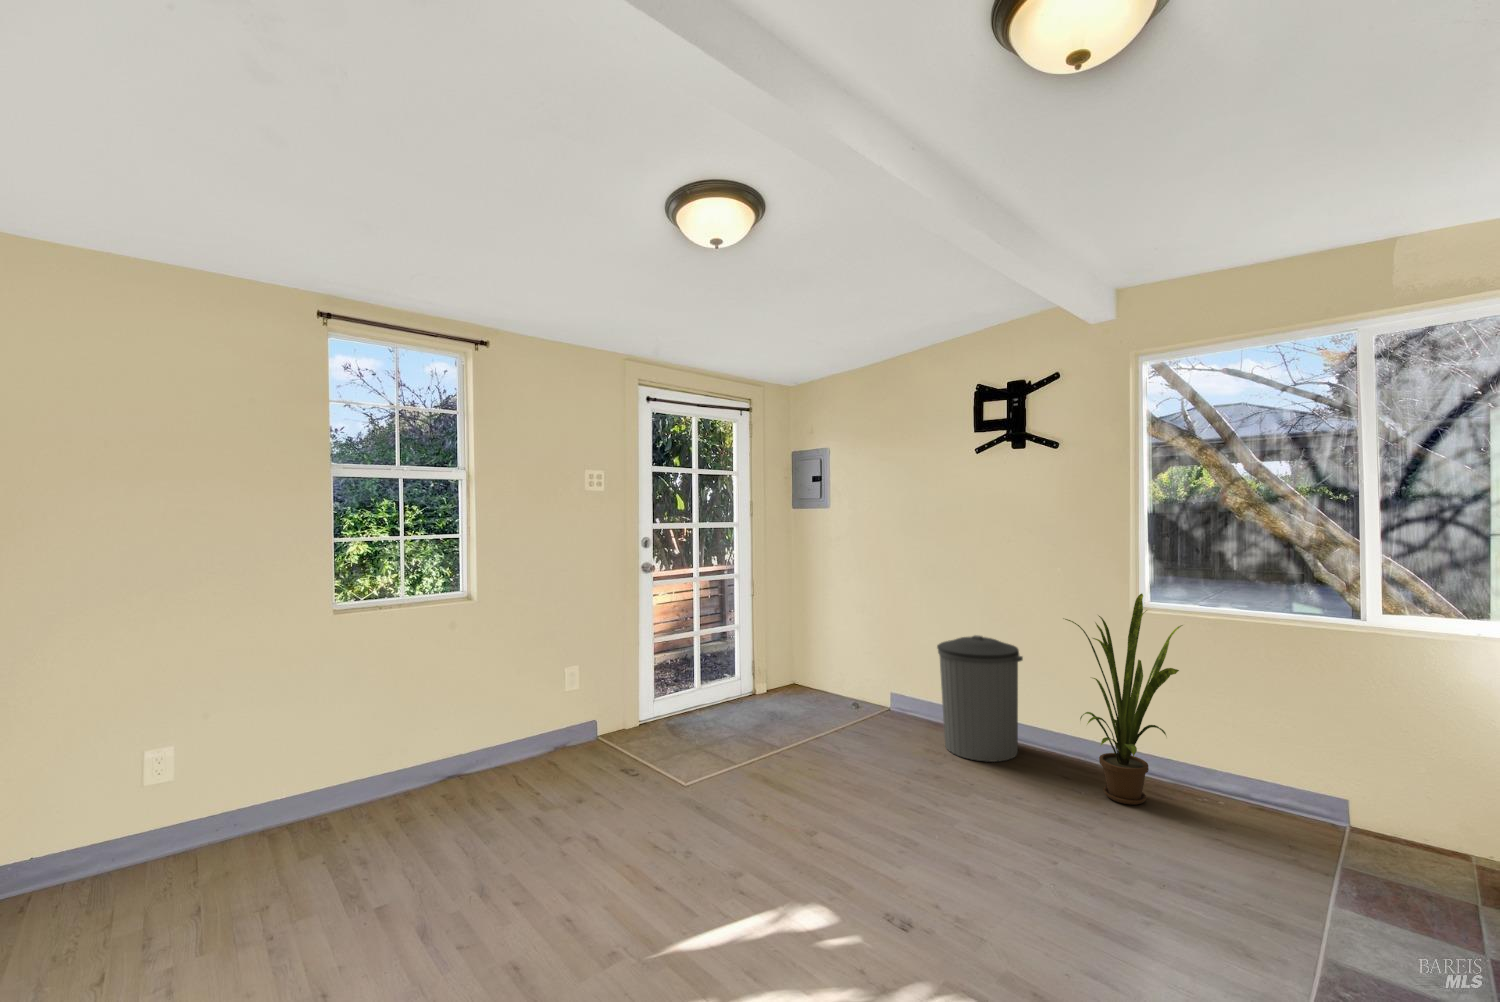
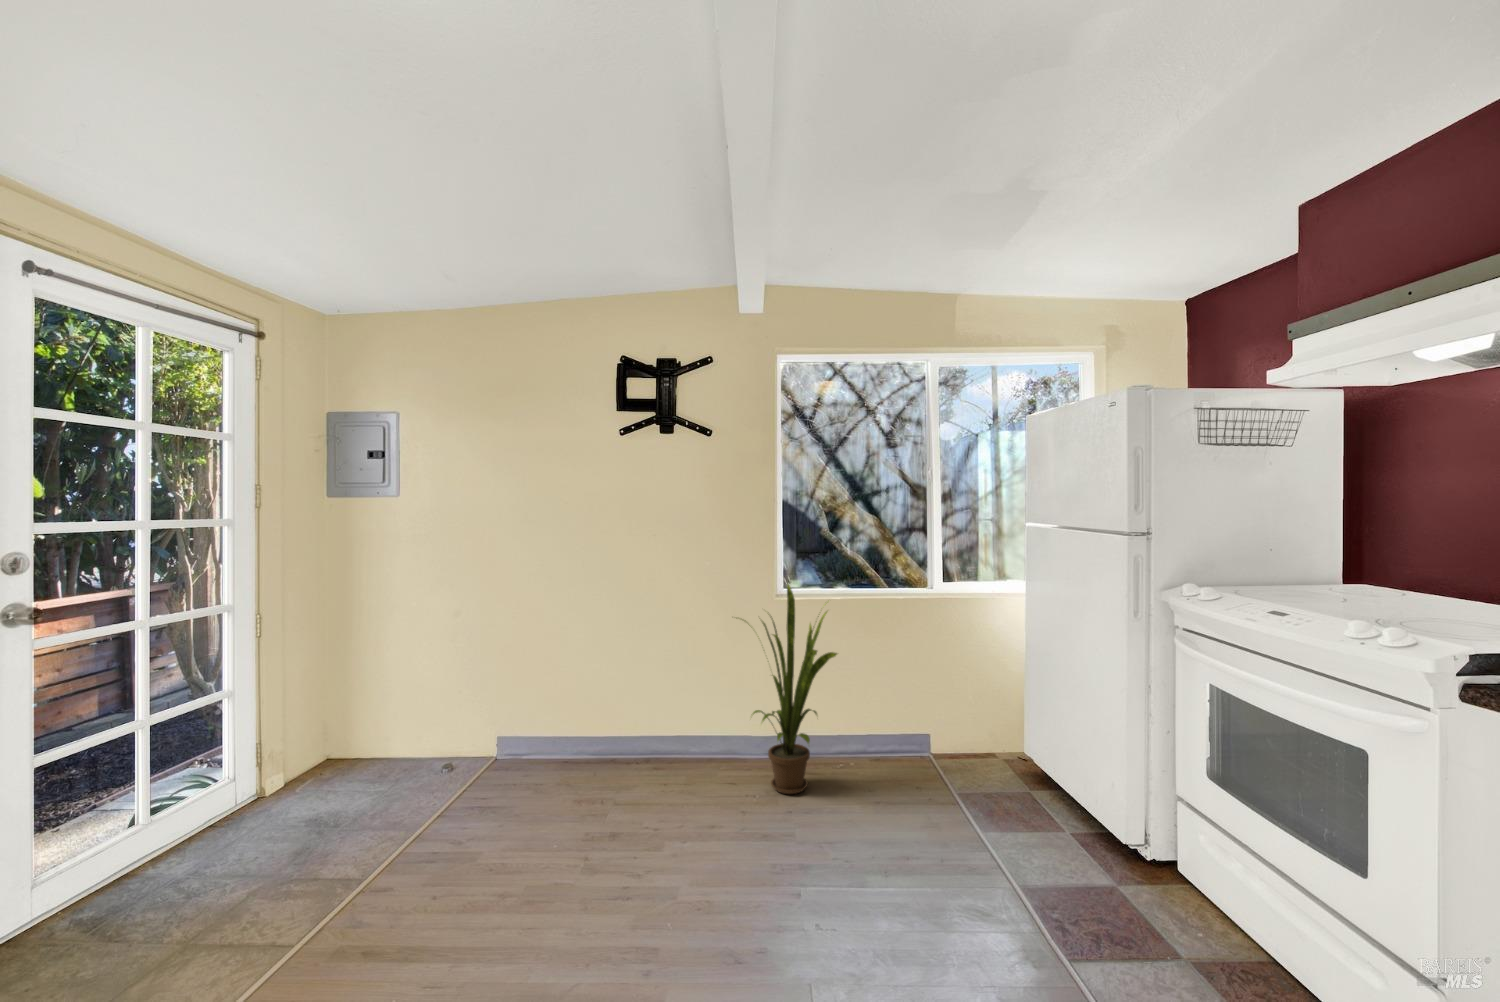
trash can: present [937,635,1023,762] -> none [581,647,683,797]

